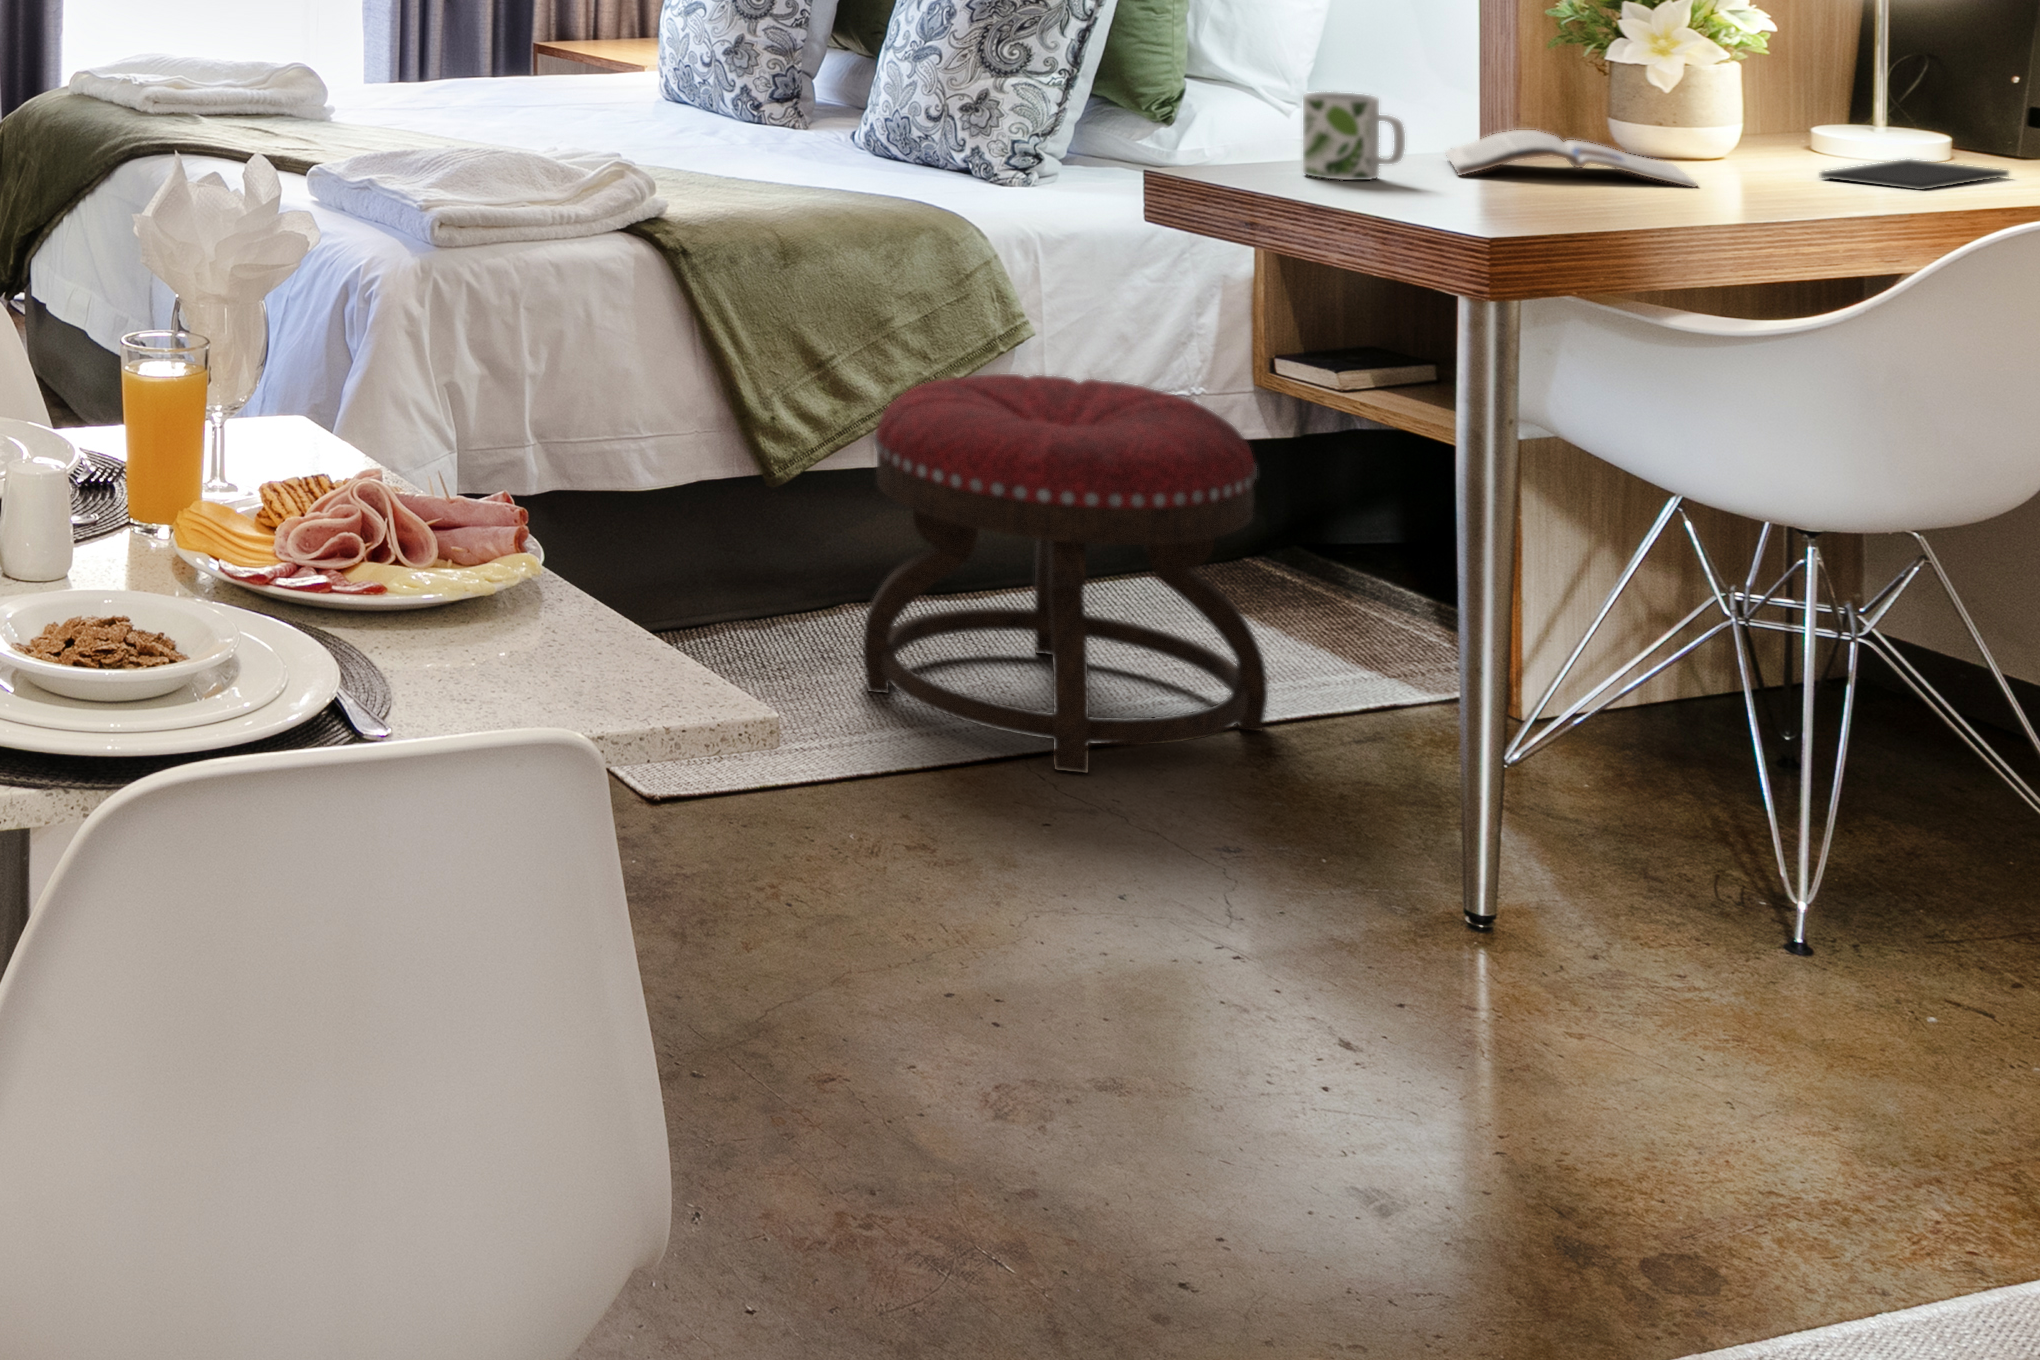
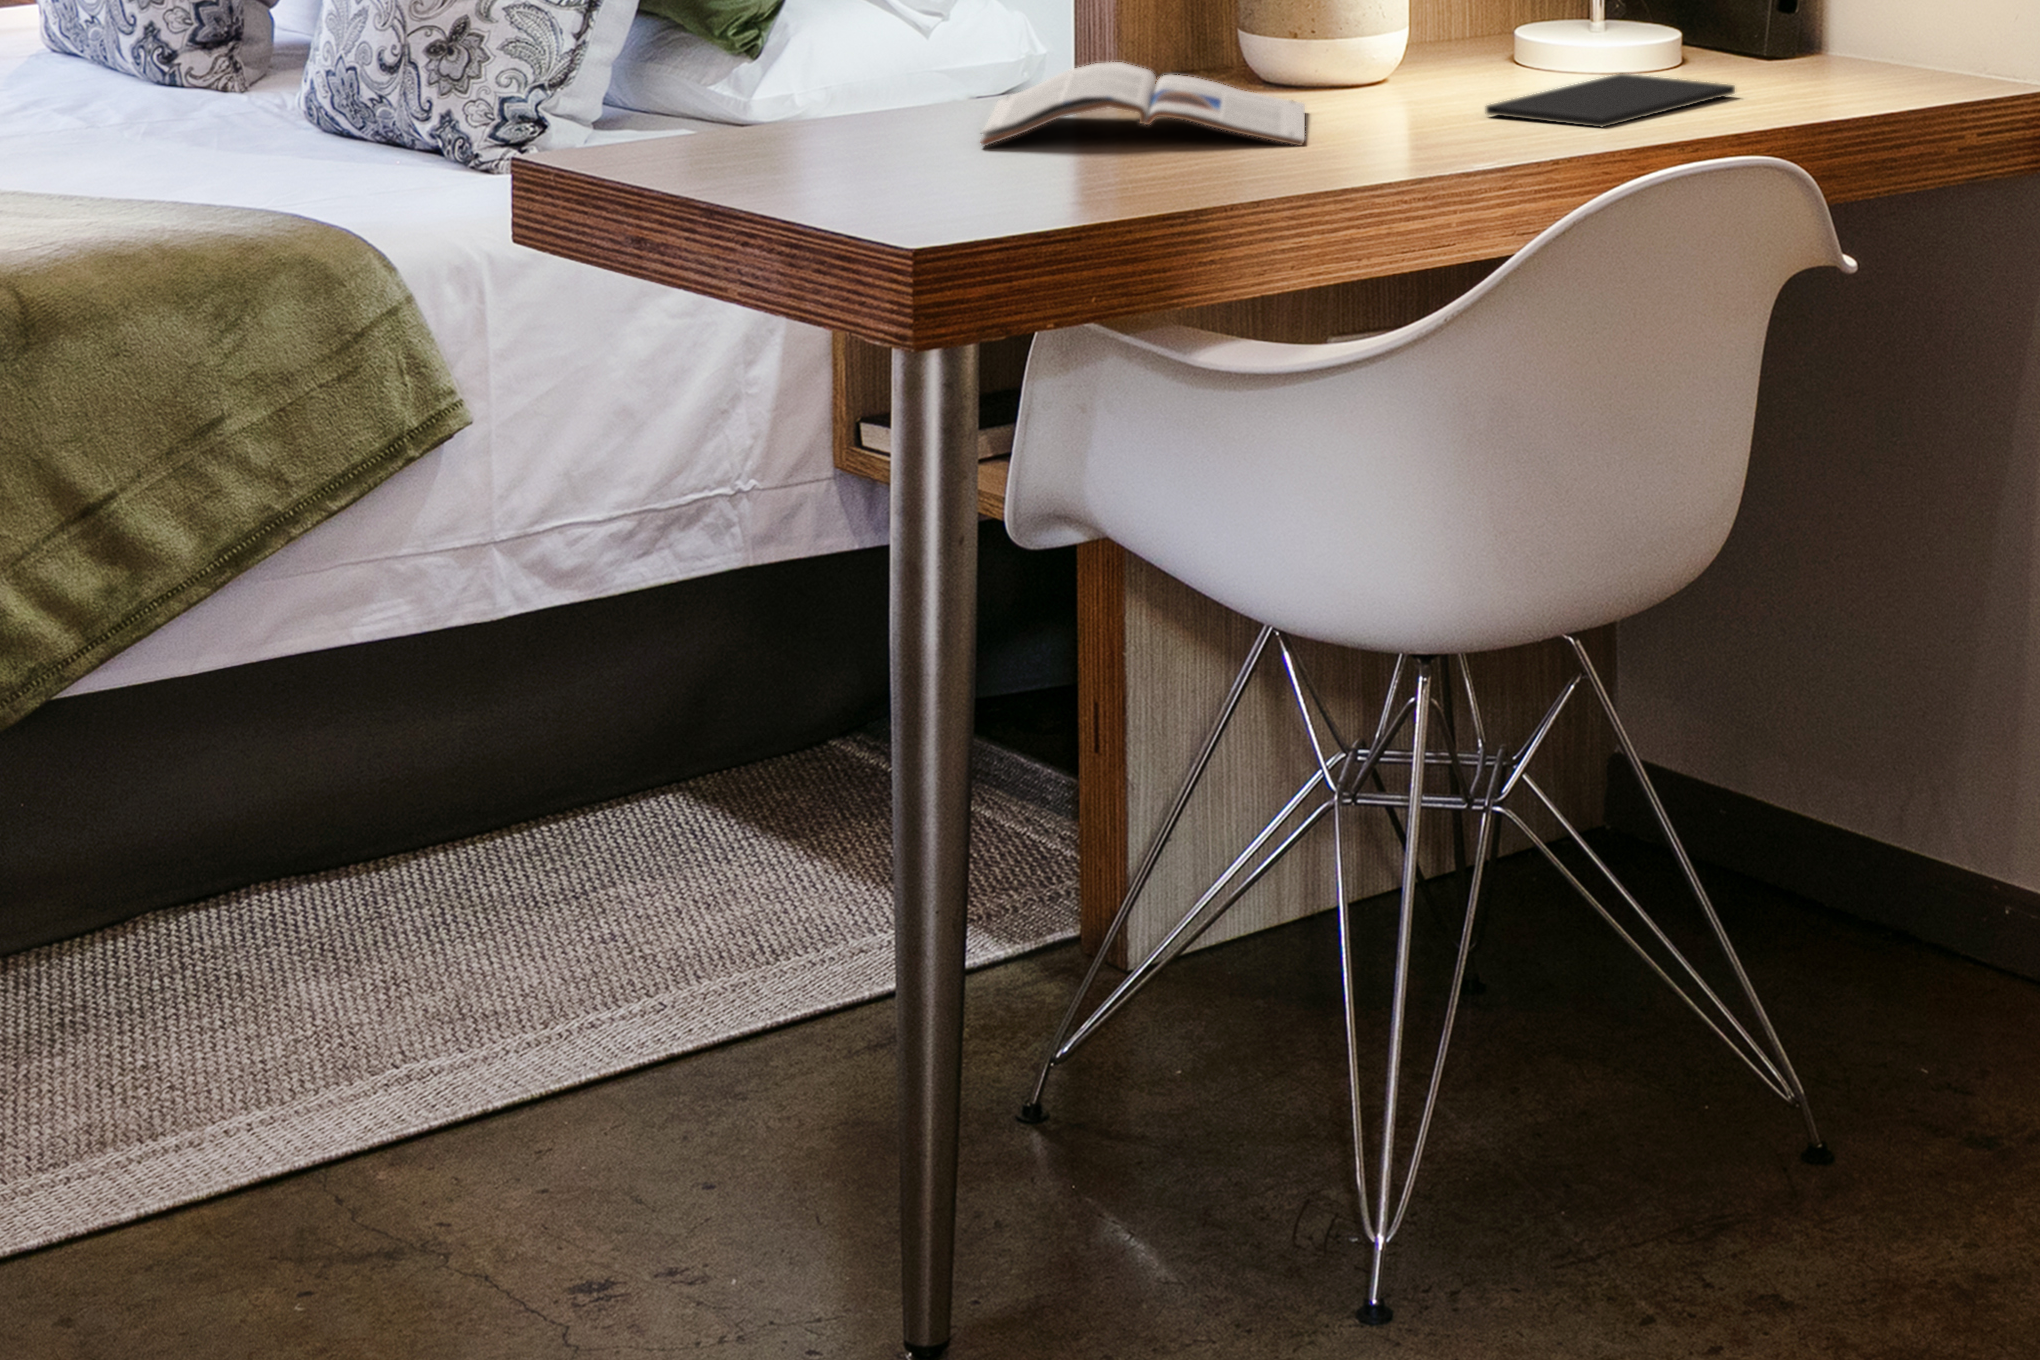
mug: present [1303,92,1405,180] -> none [748,26,885,168]
ottoman: present [863,374,1268,774] -> none [145,493,763,1159]

